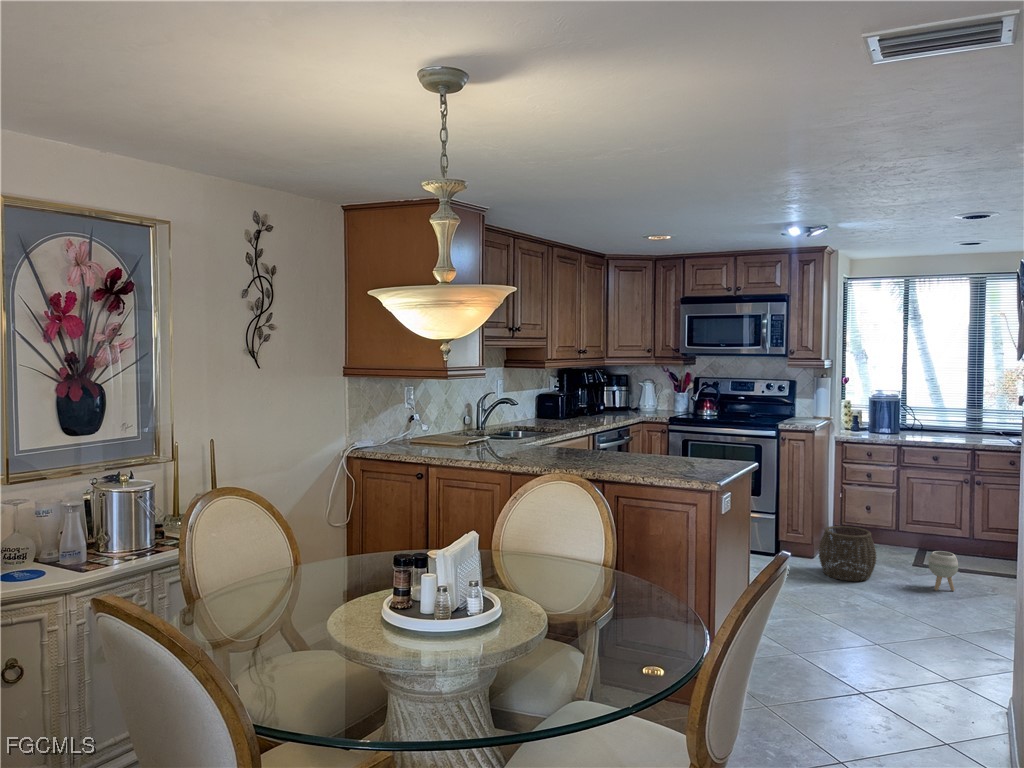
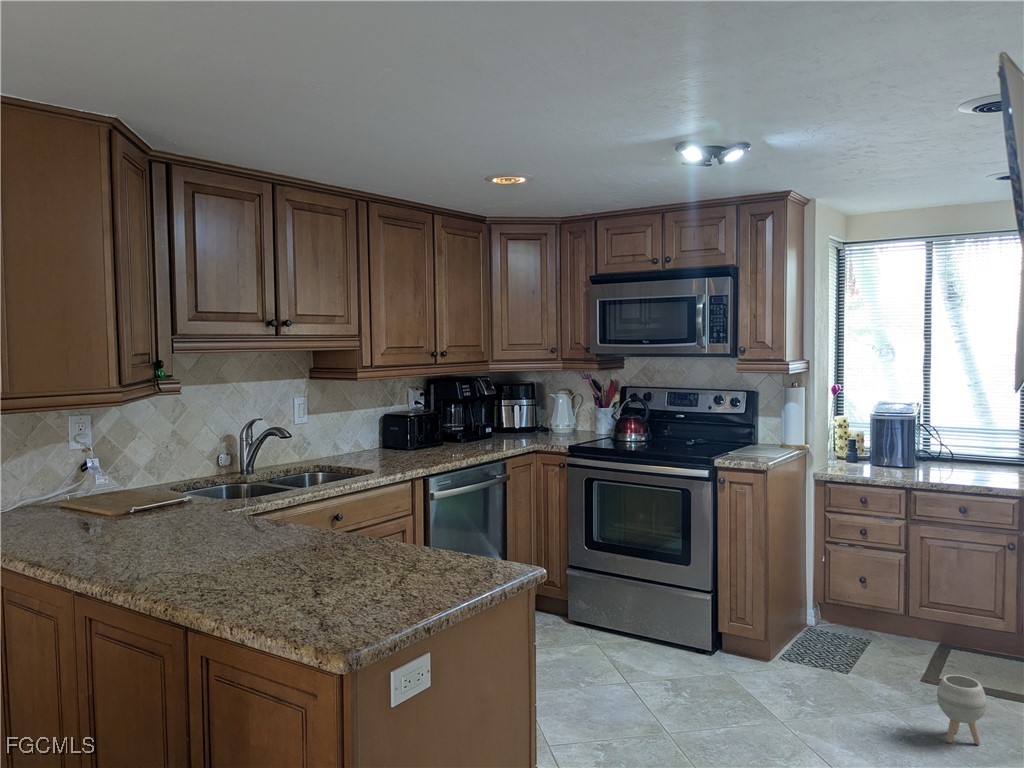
woven basket: present [819,526,877,581] -> none [765,621,856,718]

